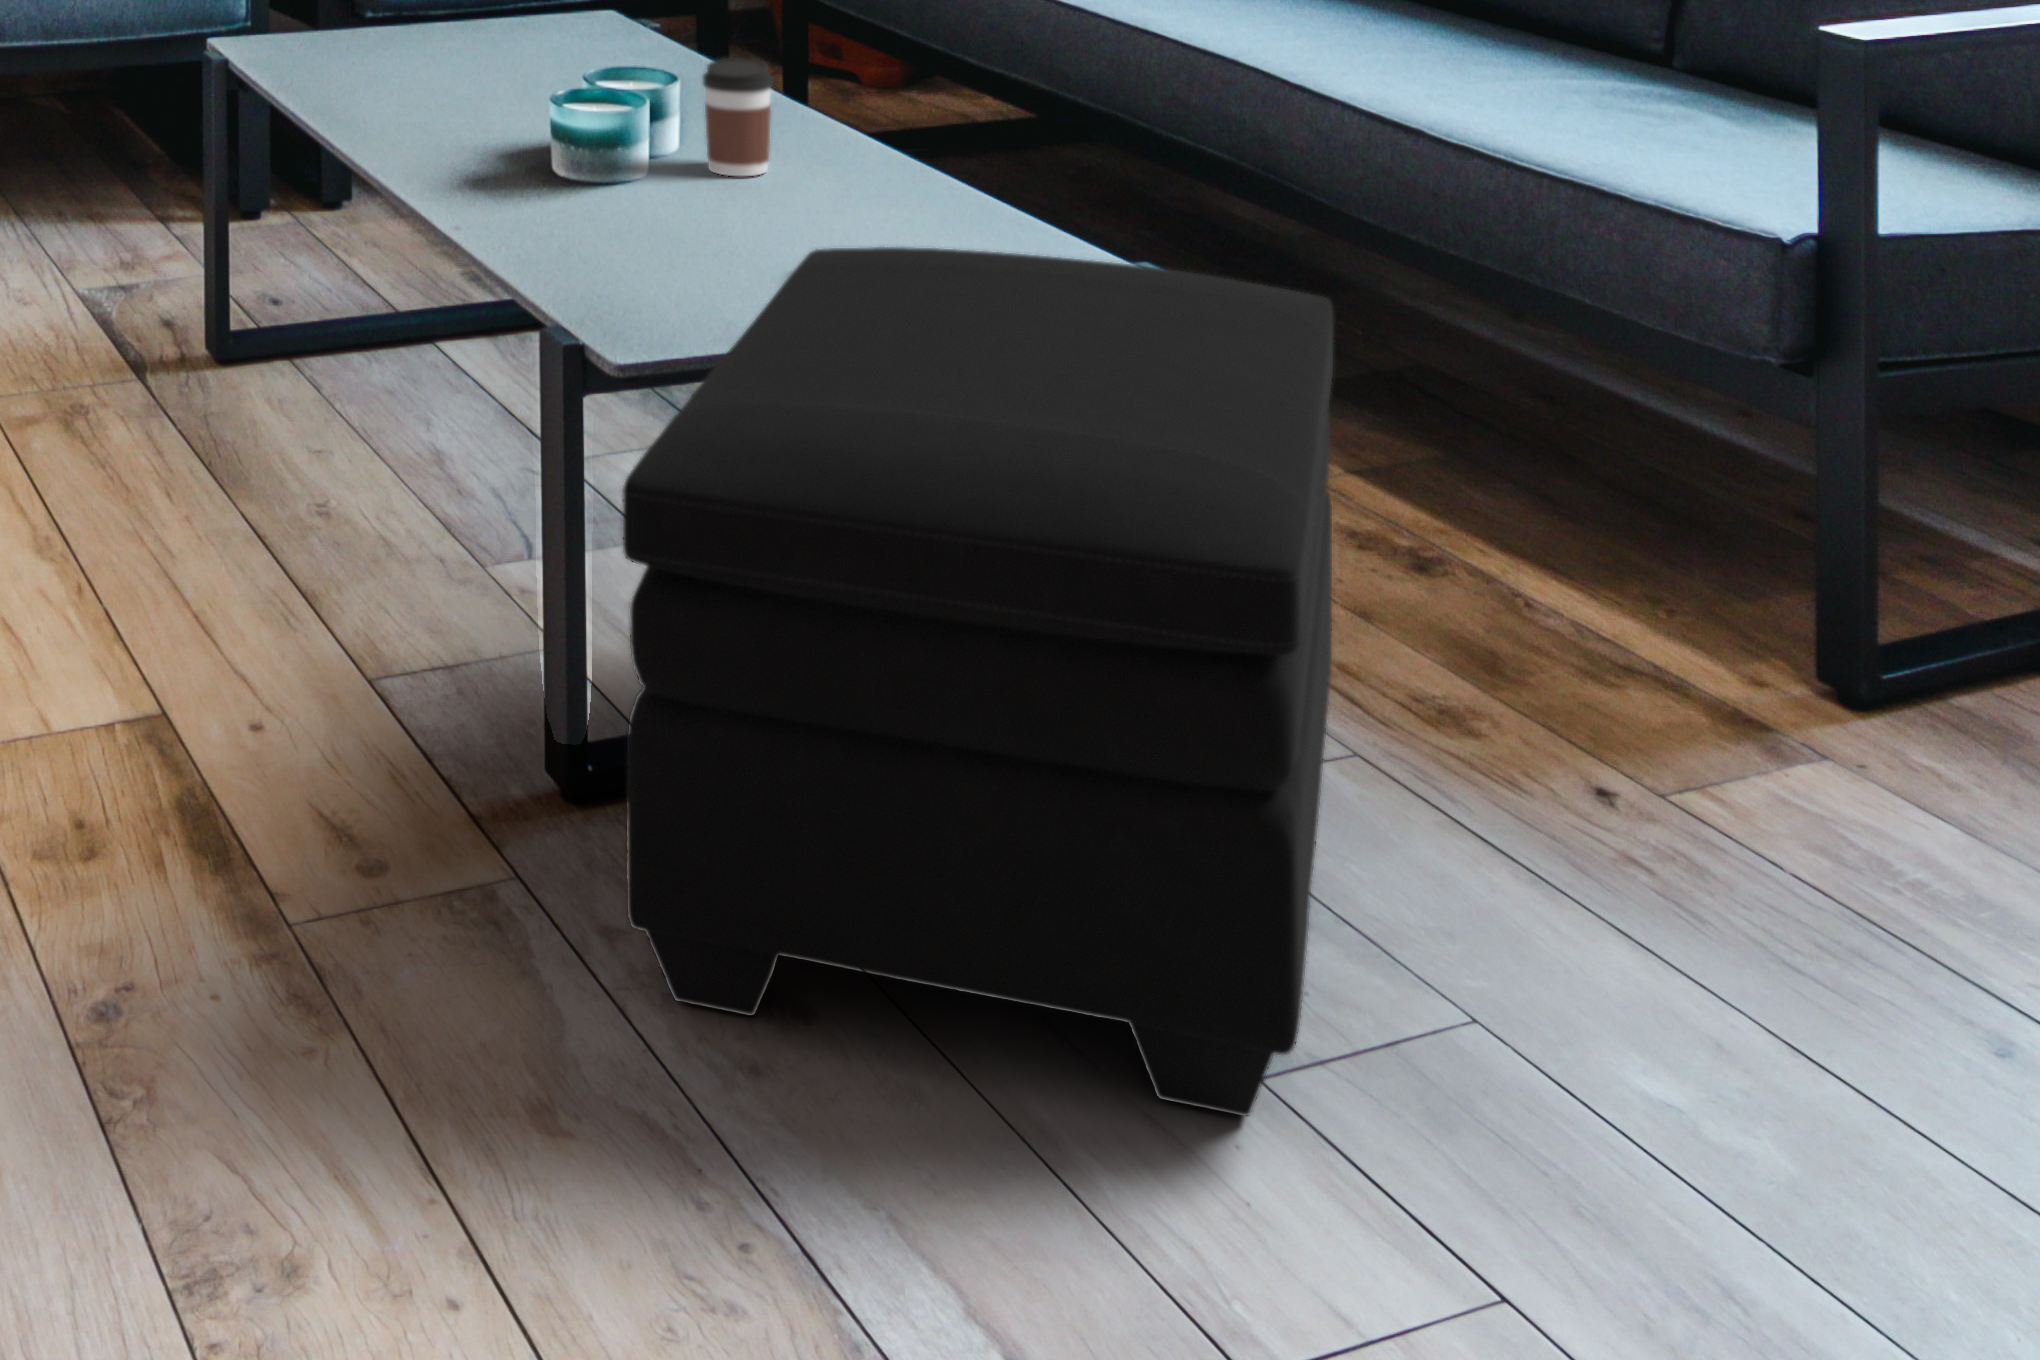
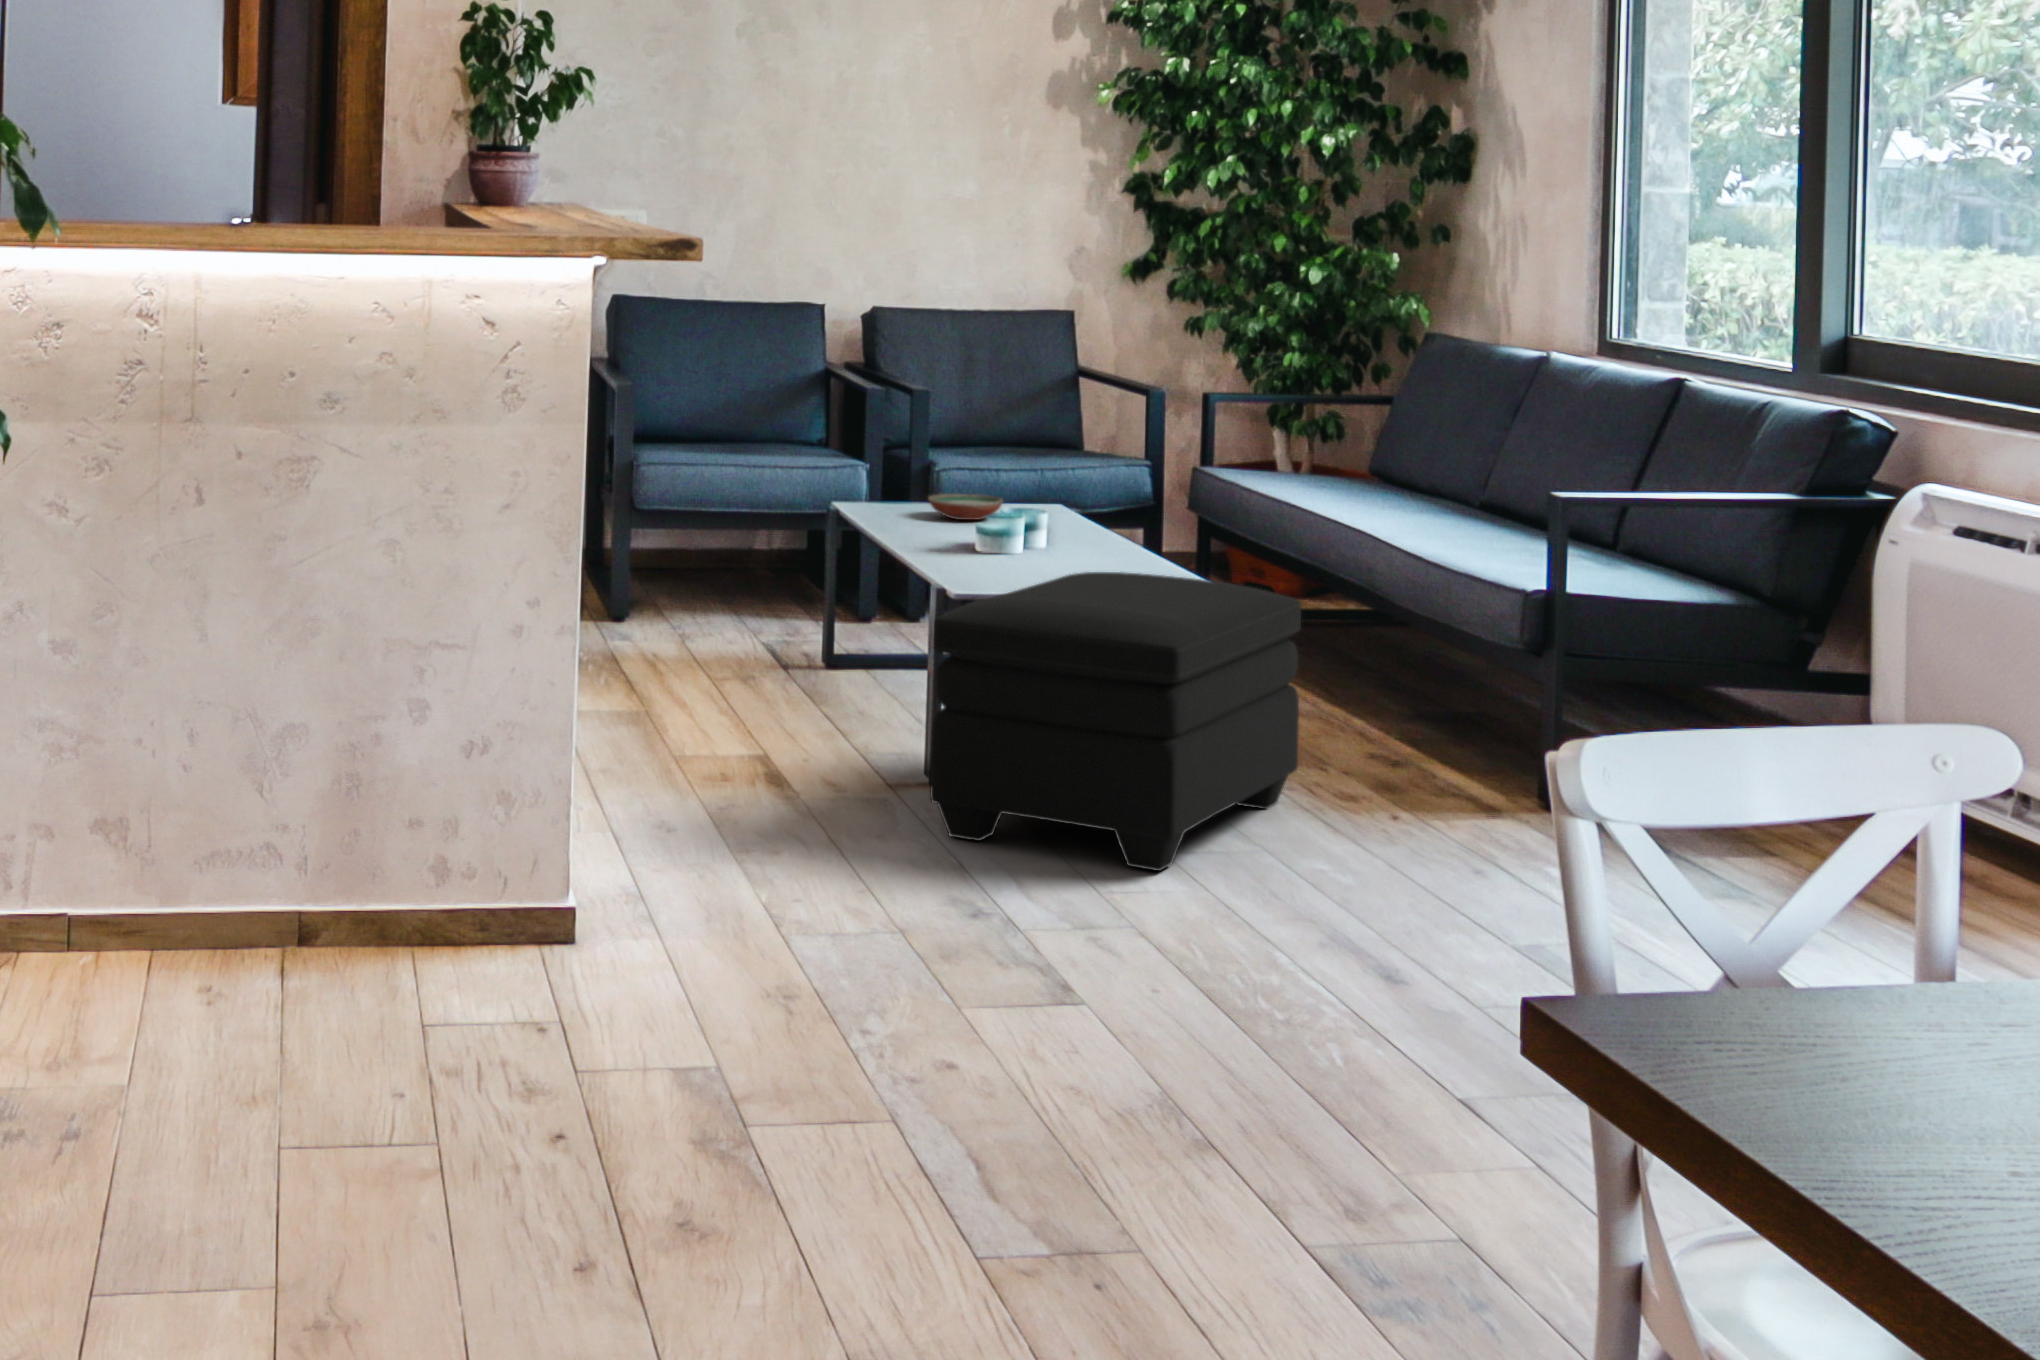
decorative bowl: none [392,10,533,67] -> present [928,494,1003,520]
coffee cup: present [703,57,772,176] -> none [1059,504,1094,561]

